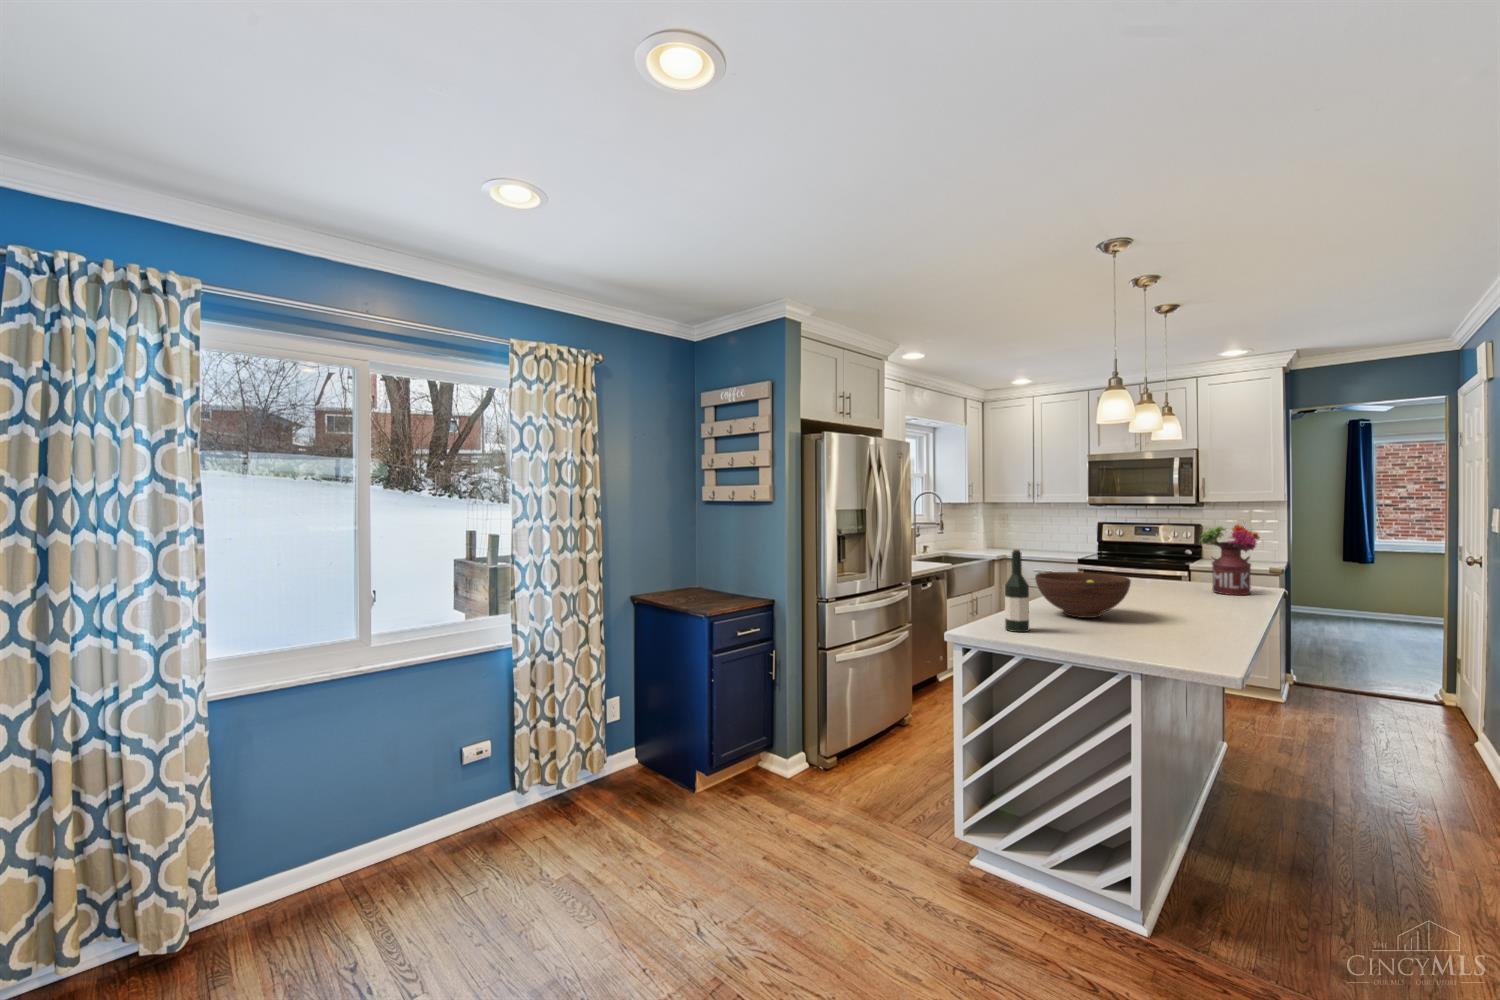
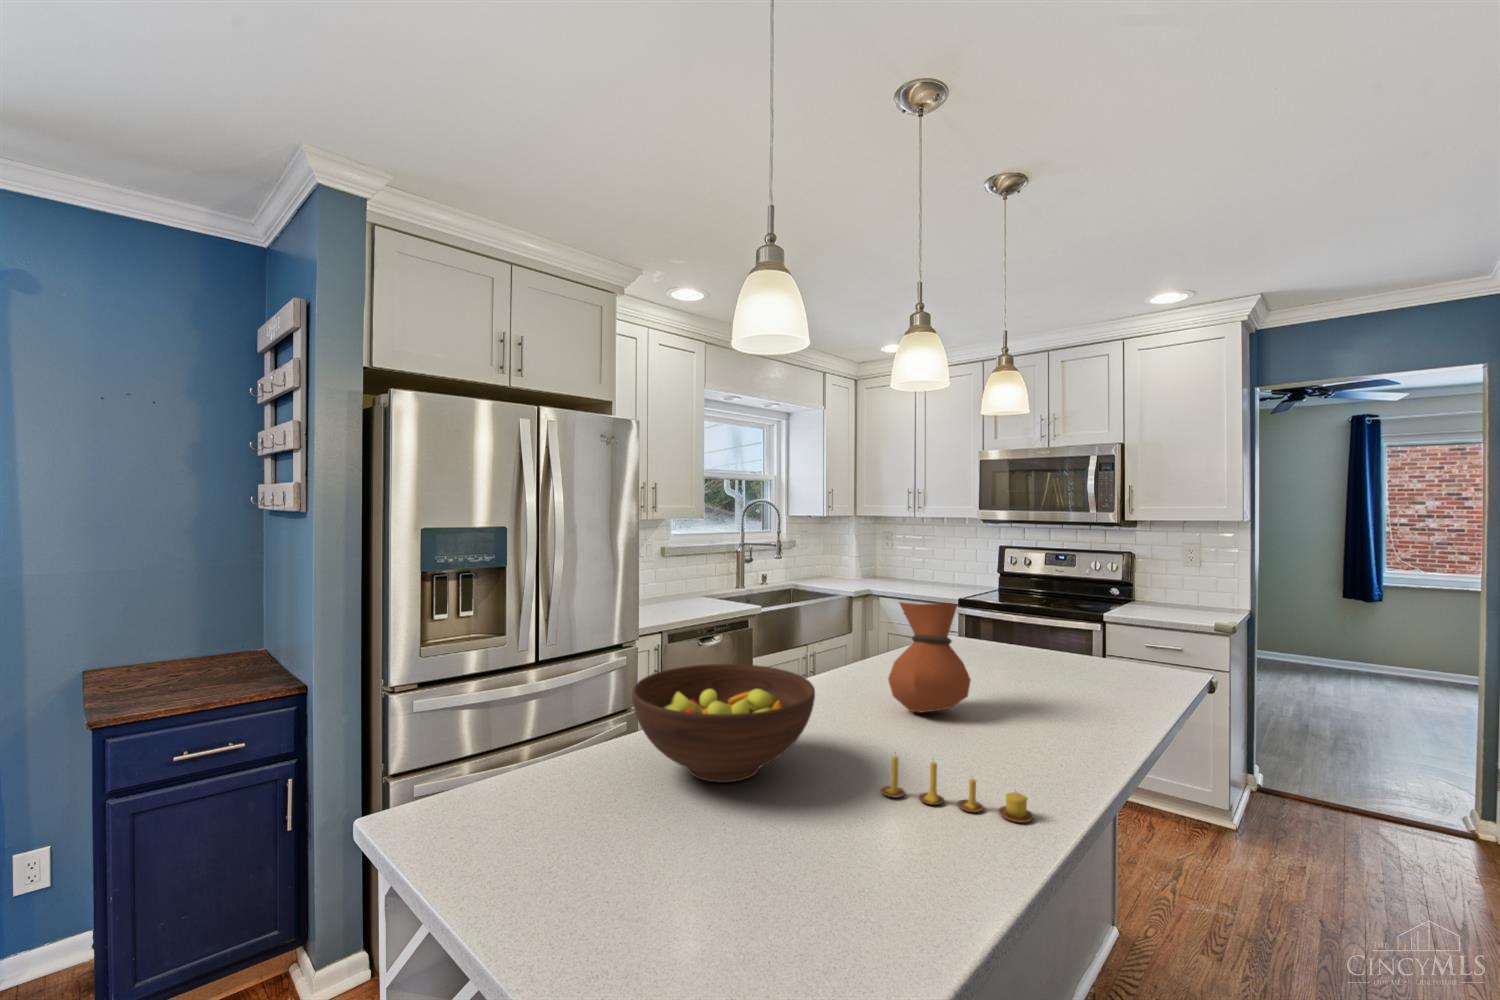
flower arrangement: present [1200,524,1260,595] -> none [1054,565,1156,698]
vase: none [1123,542,1173,600] -> present [888,602,971,713]
wine bottle: present [1005,549,1029,632] -> none [438,641,498,854]
candle: none [1165,601,1243,624] -> present [881,755,1034,823]

